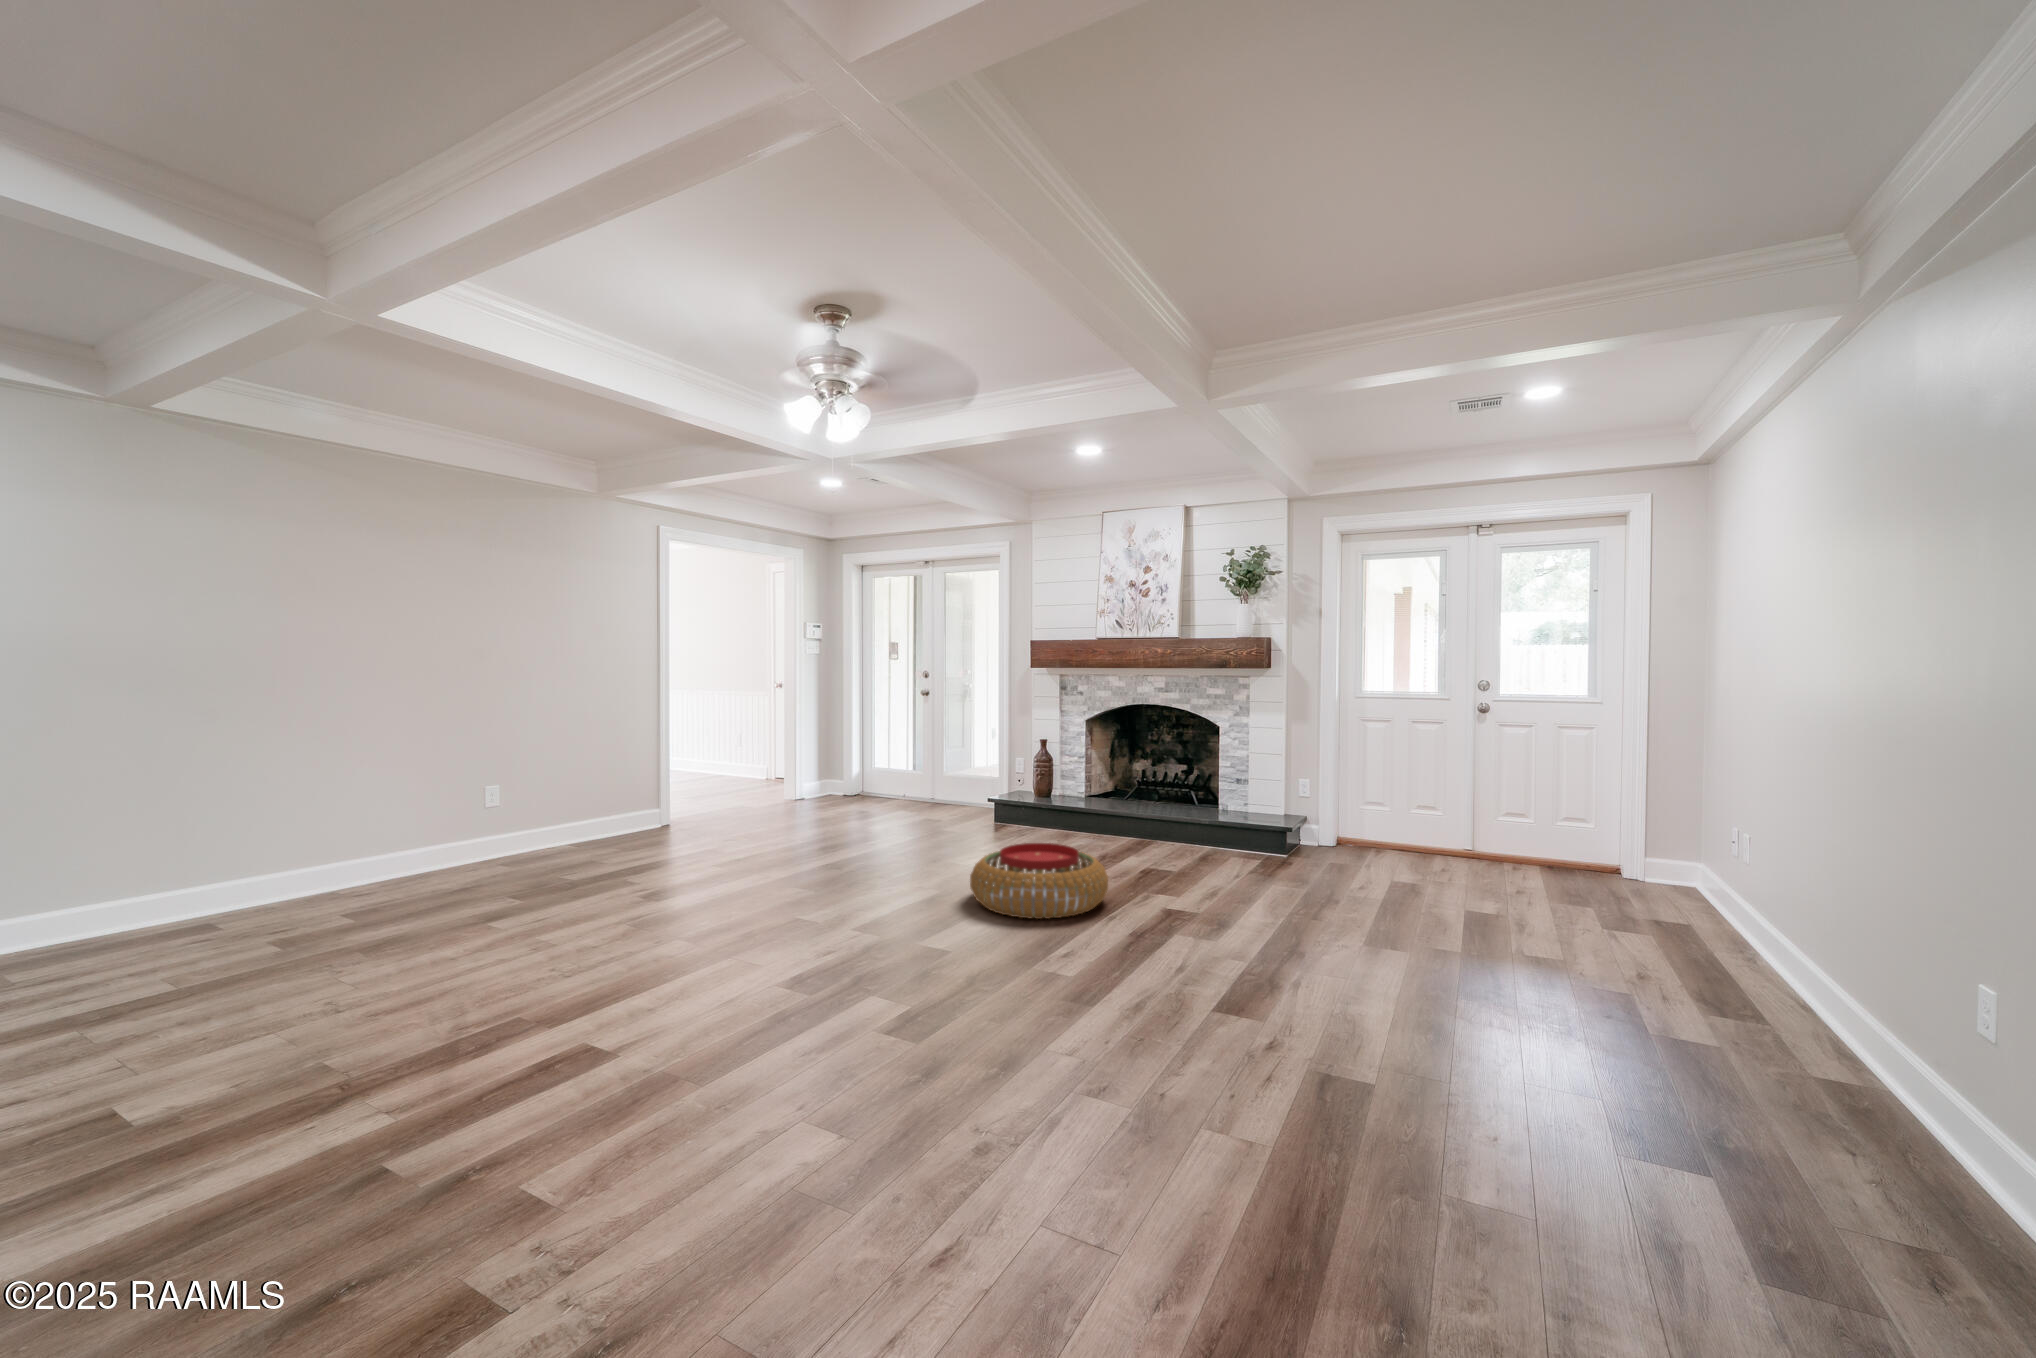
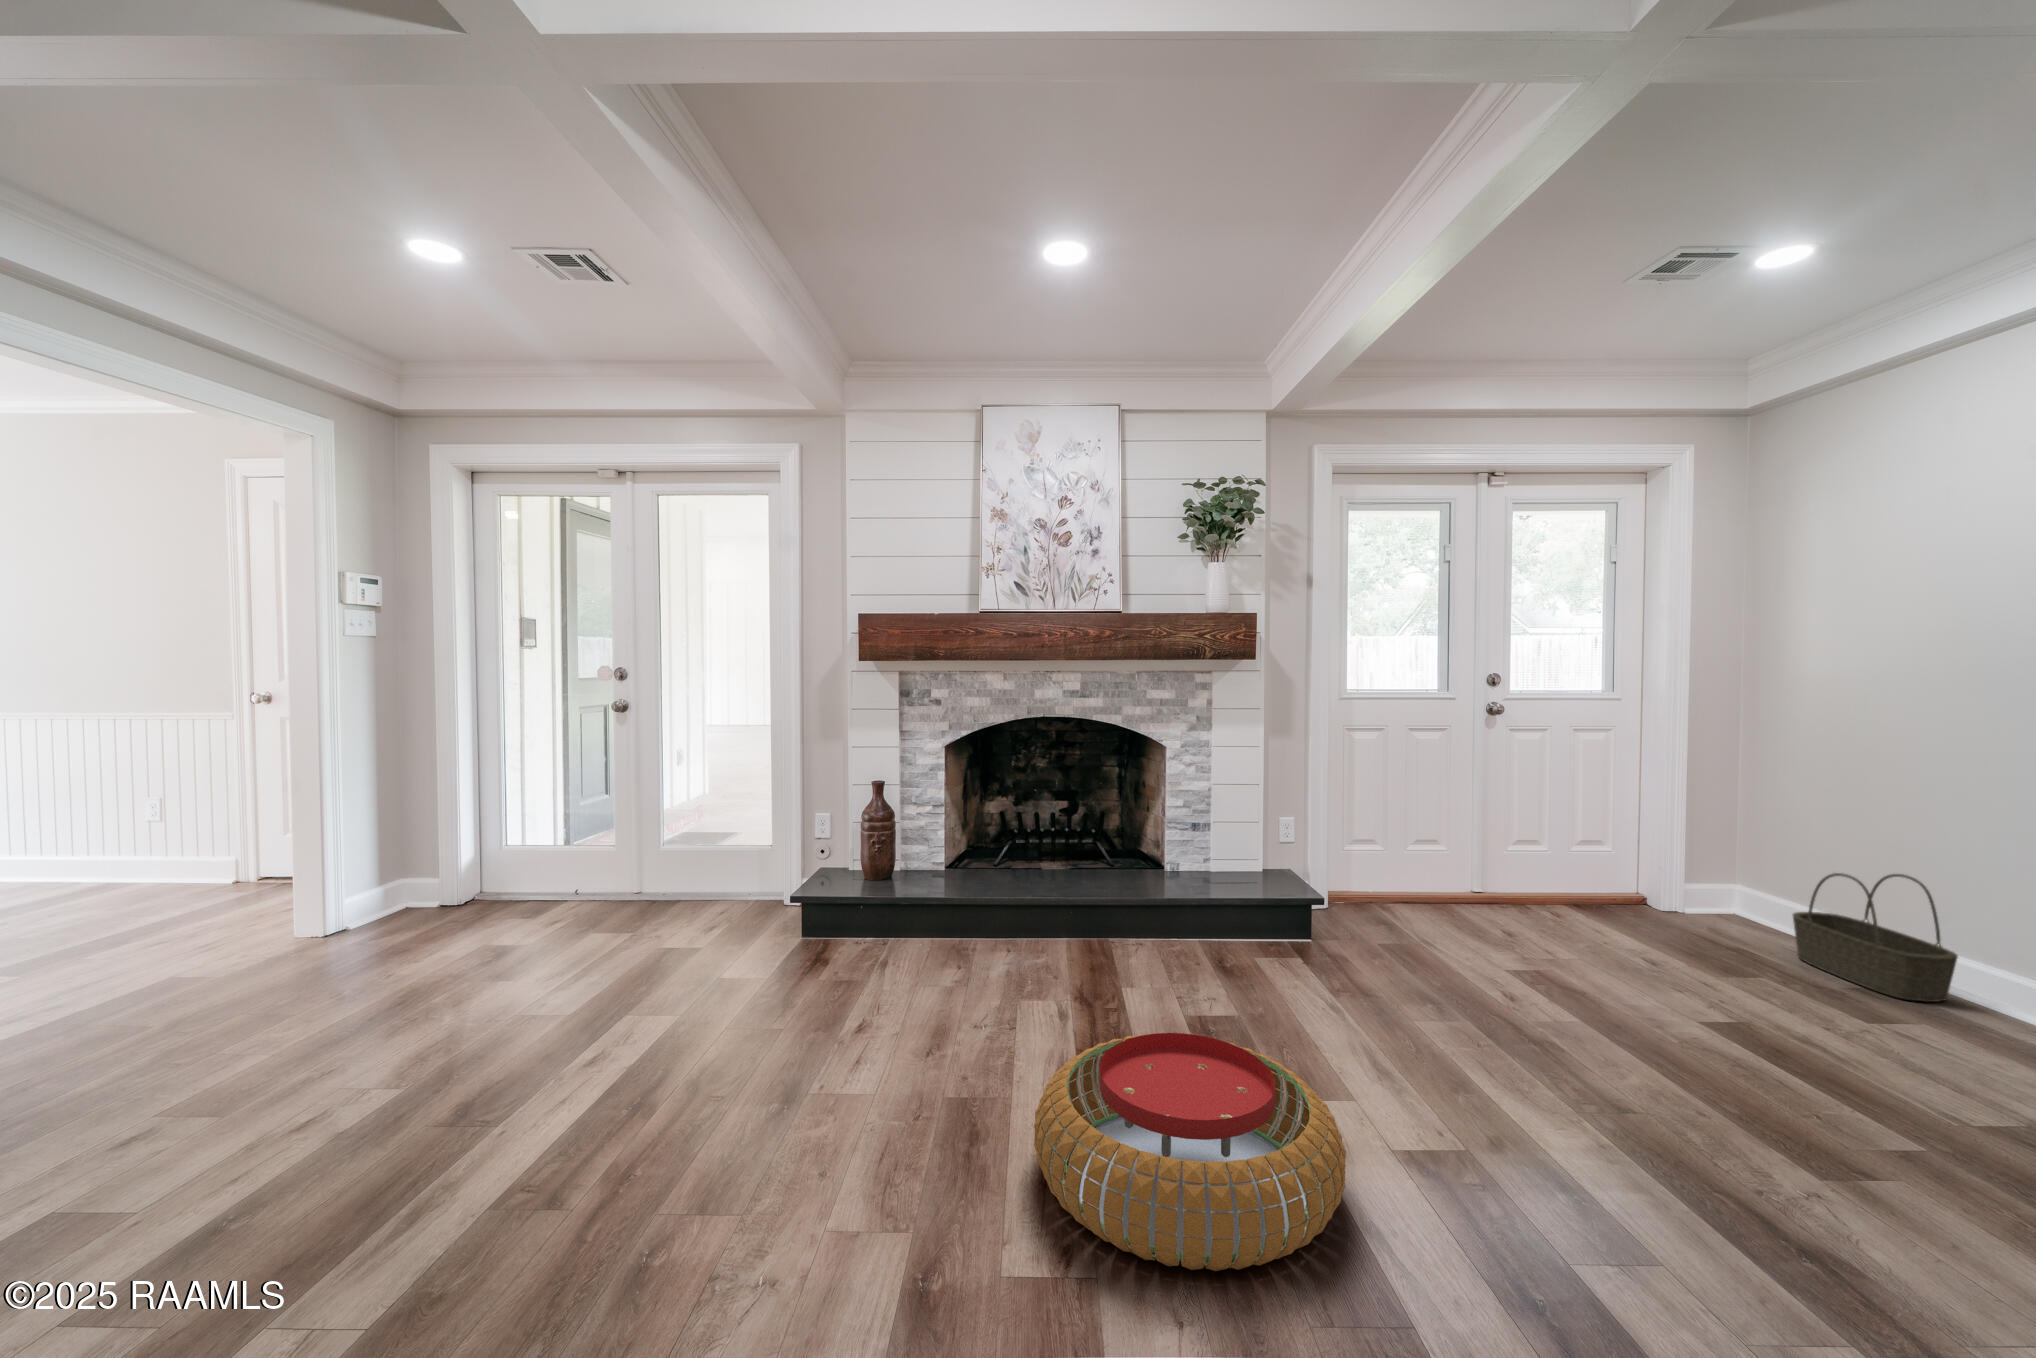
basket: none [1661,836,1737,938] -> present [1793,873,1958,1002]

